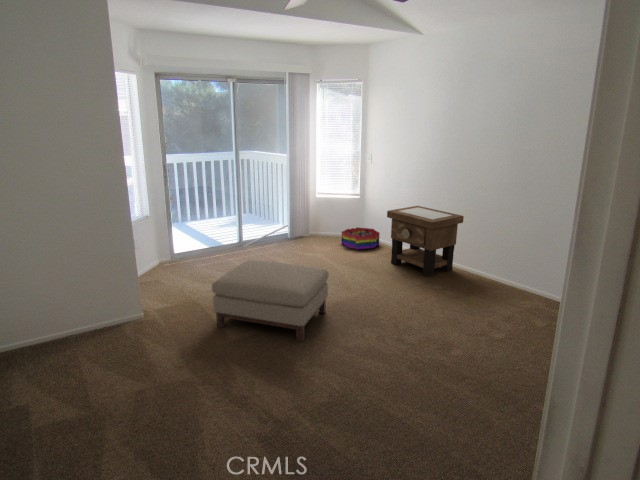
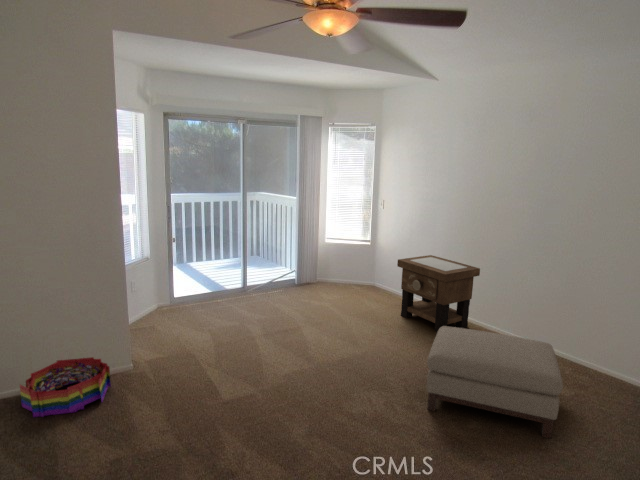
storage bin: present [341,227,380,249] -> present [20,357,111,417]
ottoman: present [212,260,328,341] -> present [427,326,563,438]

